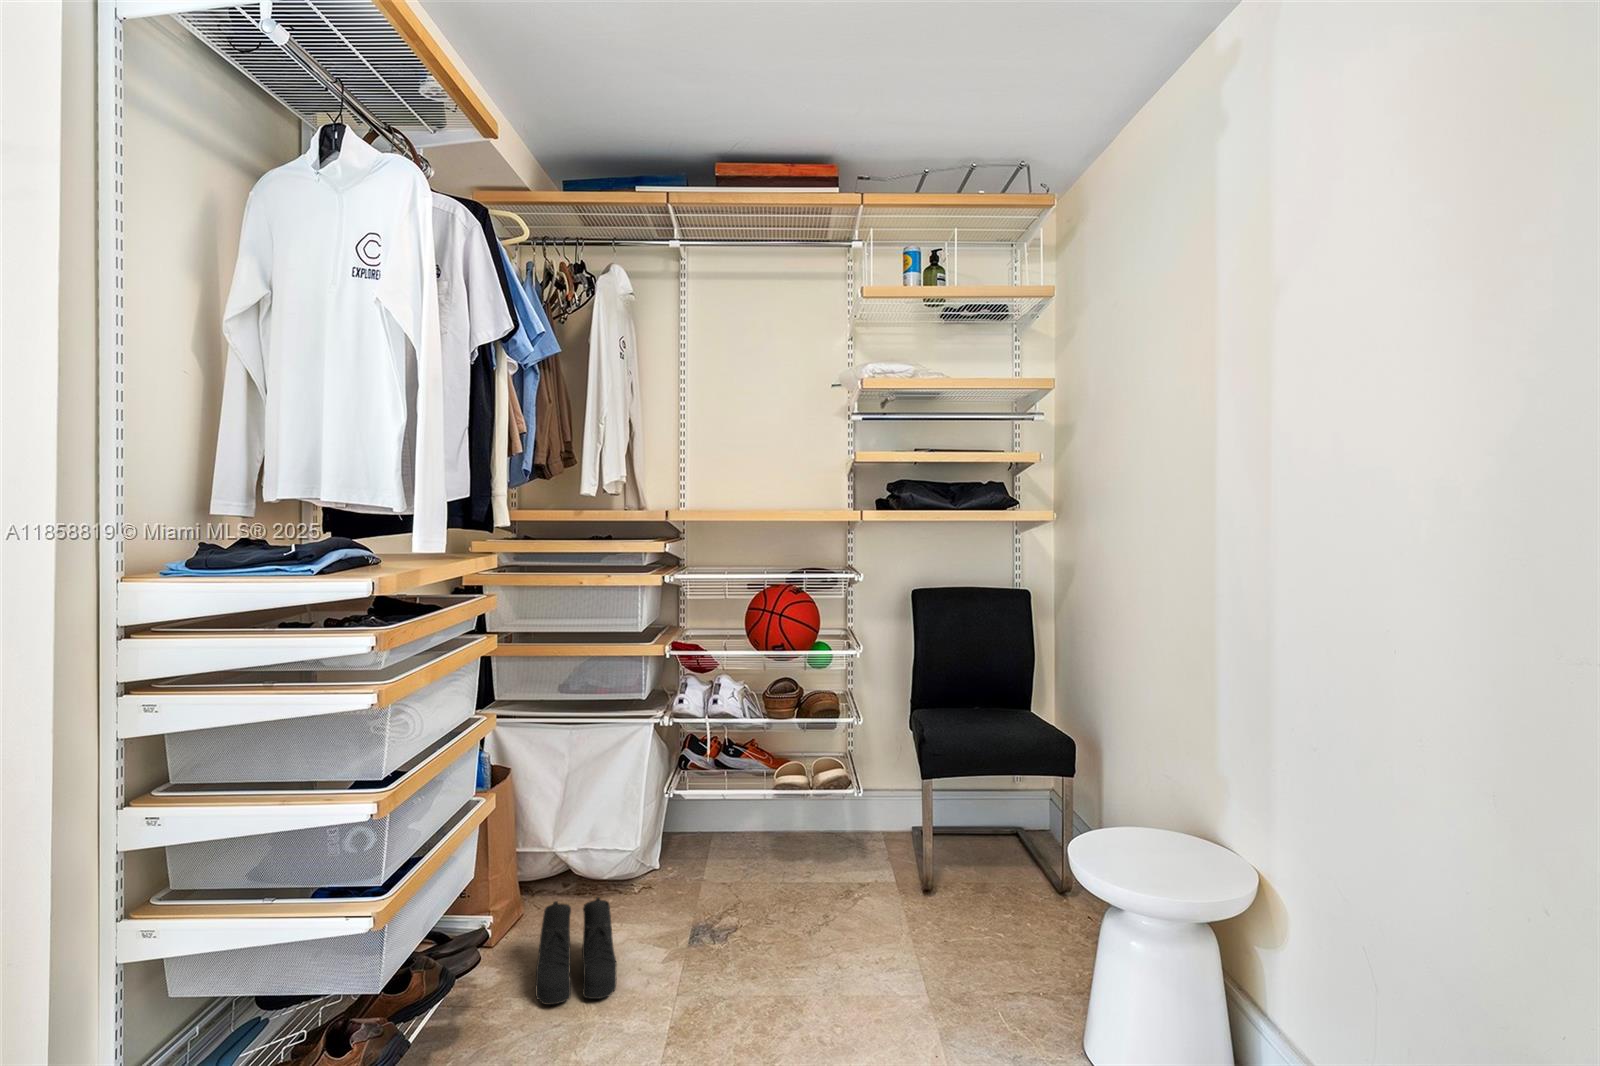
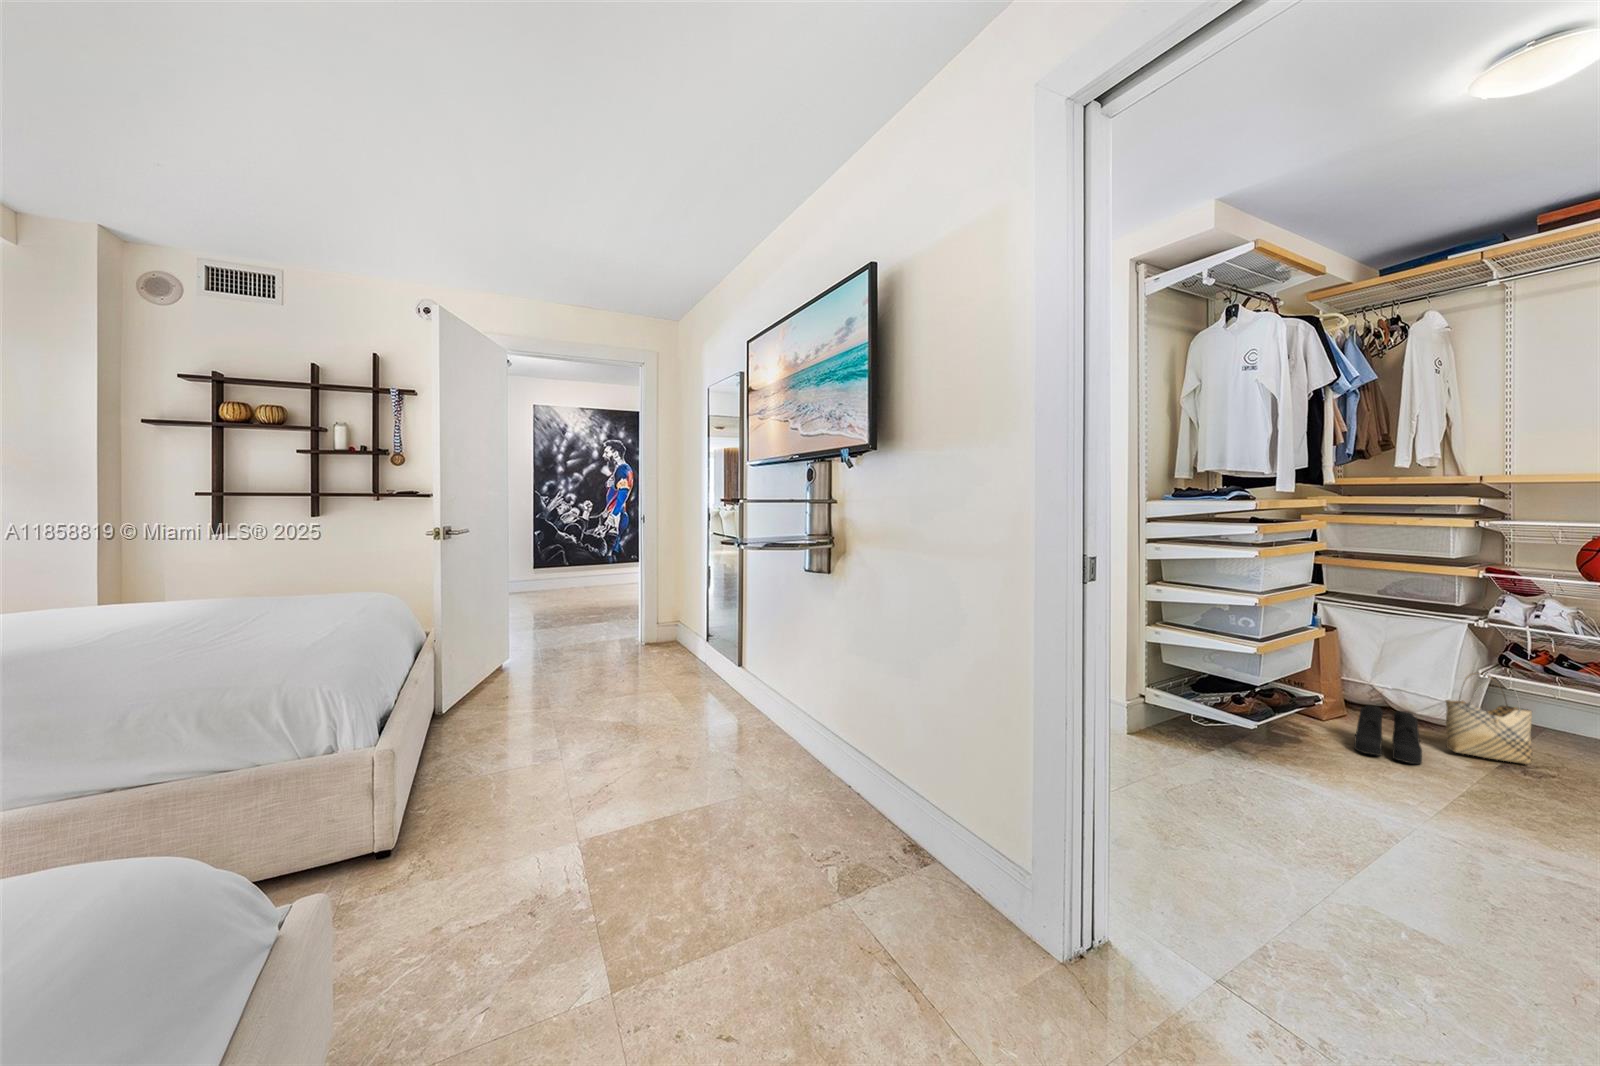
woven basket: none [637,802,717,936] -> present [1446,673,1533,764]

